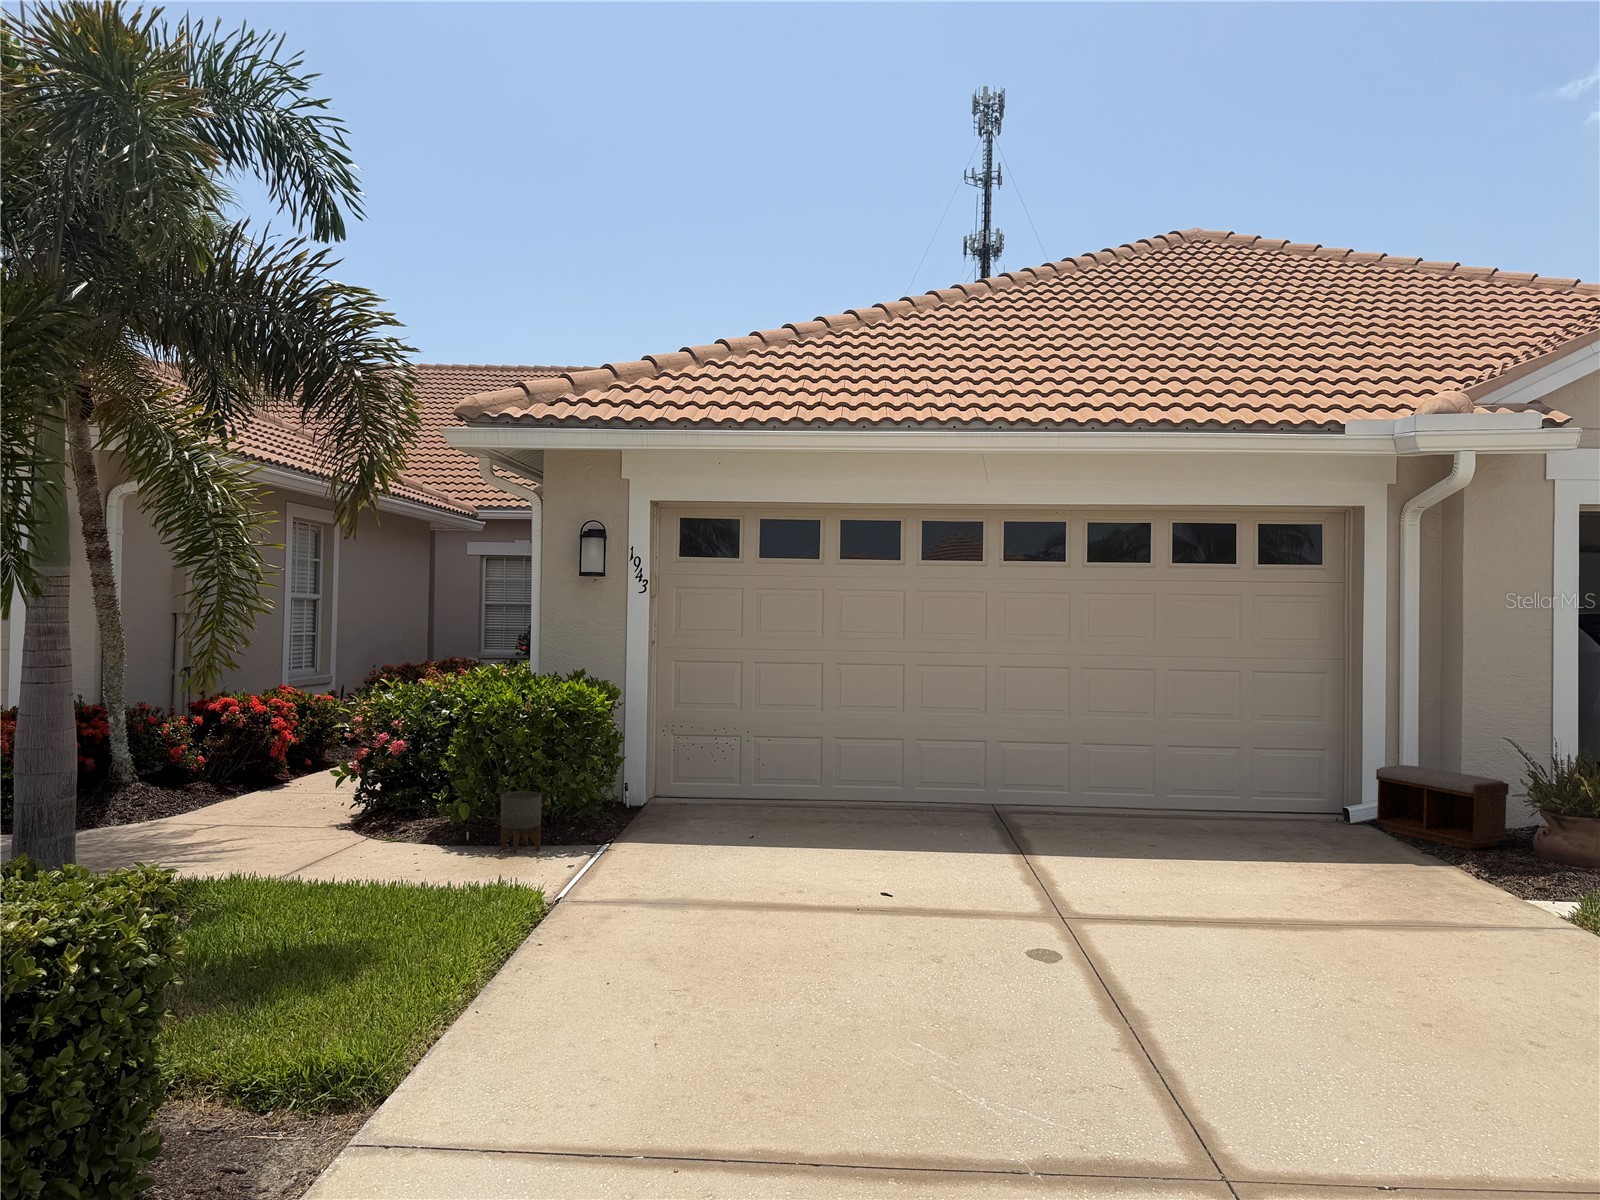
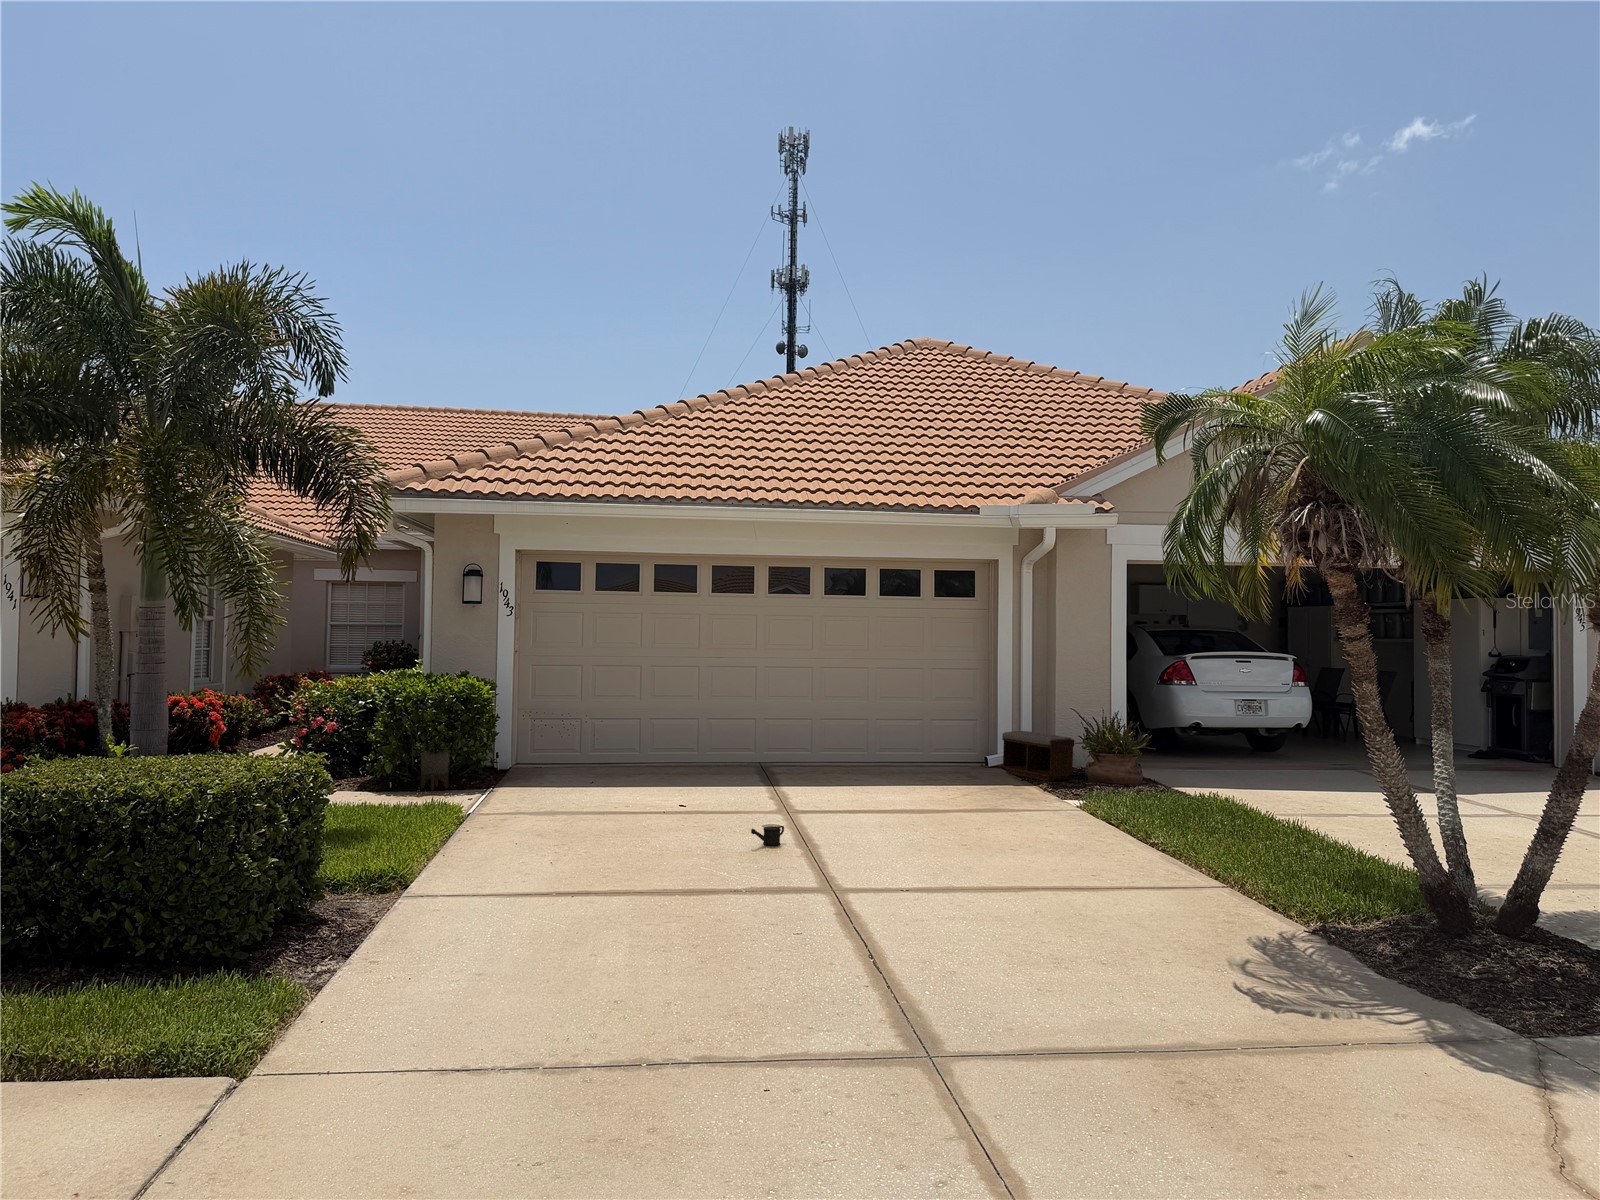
watering can: none [1047,984,1106,1031] -> present [751,826,784,846]

